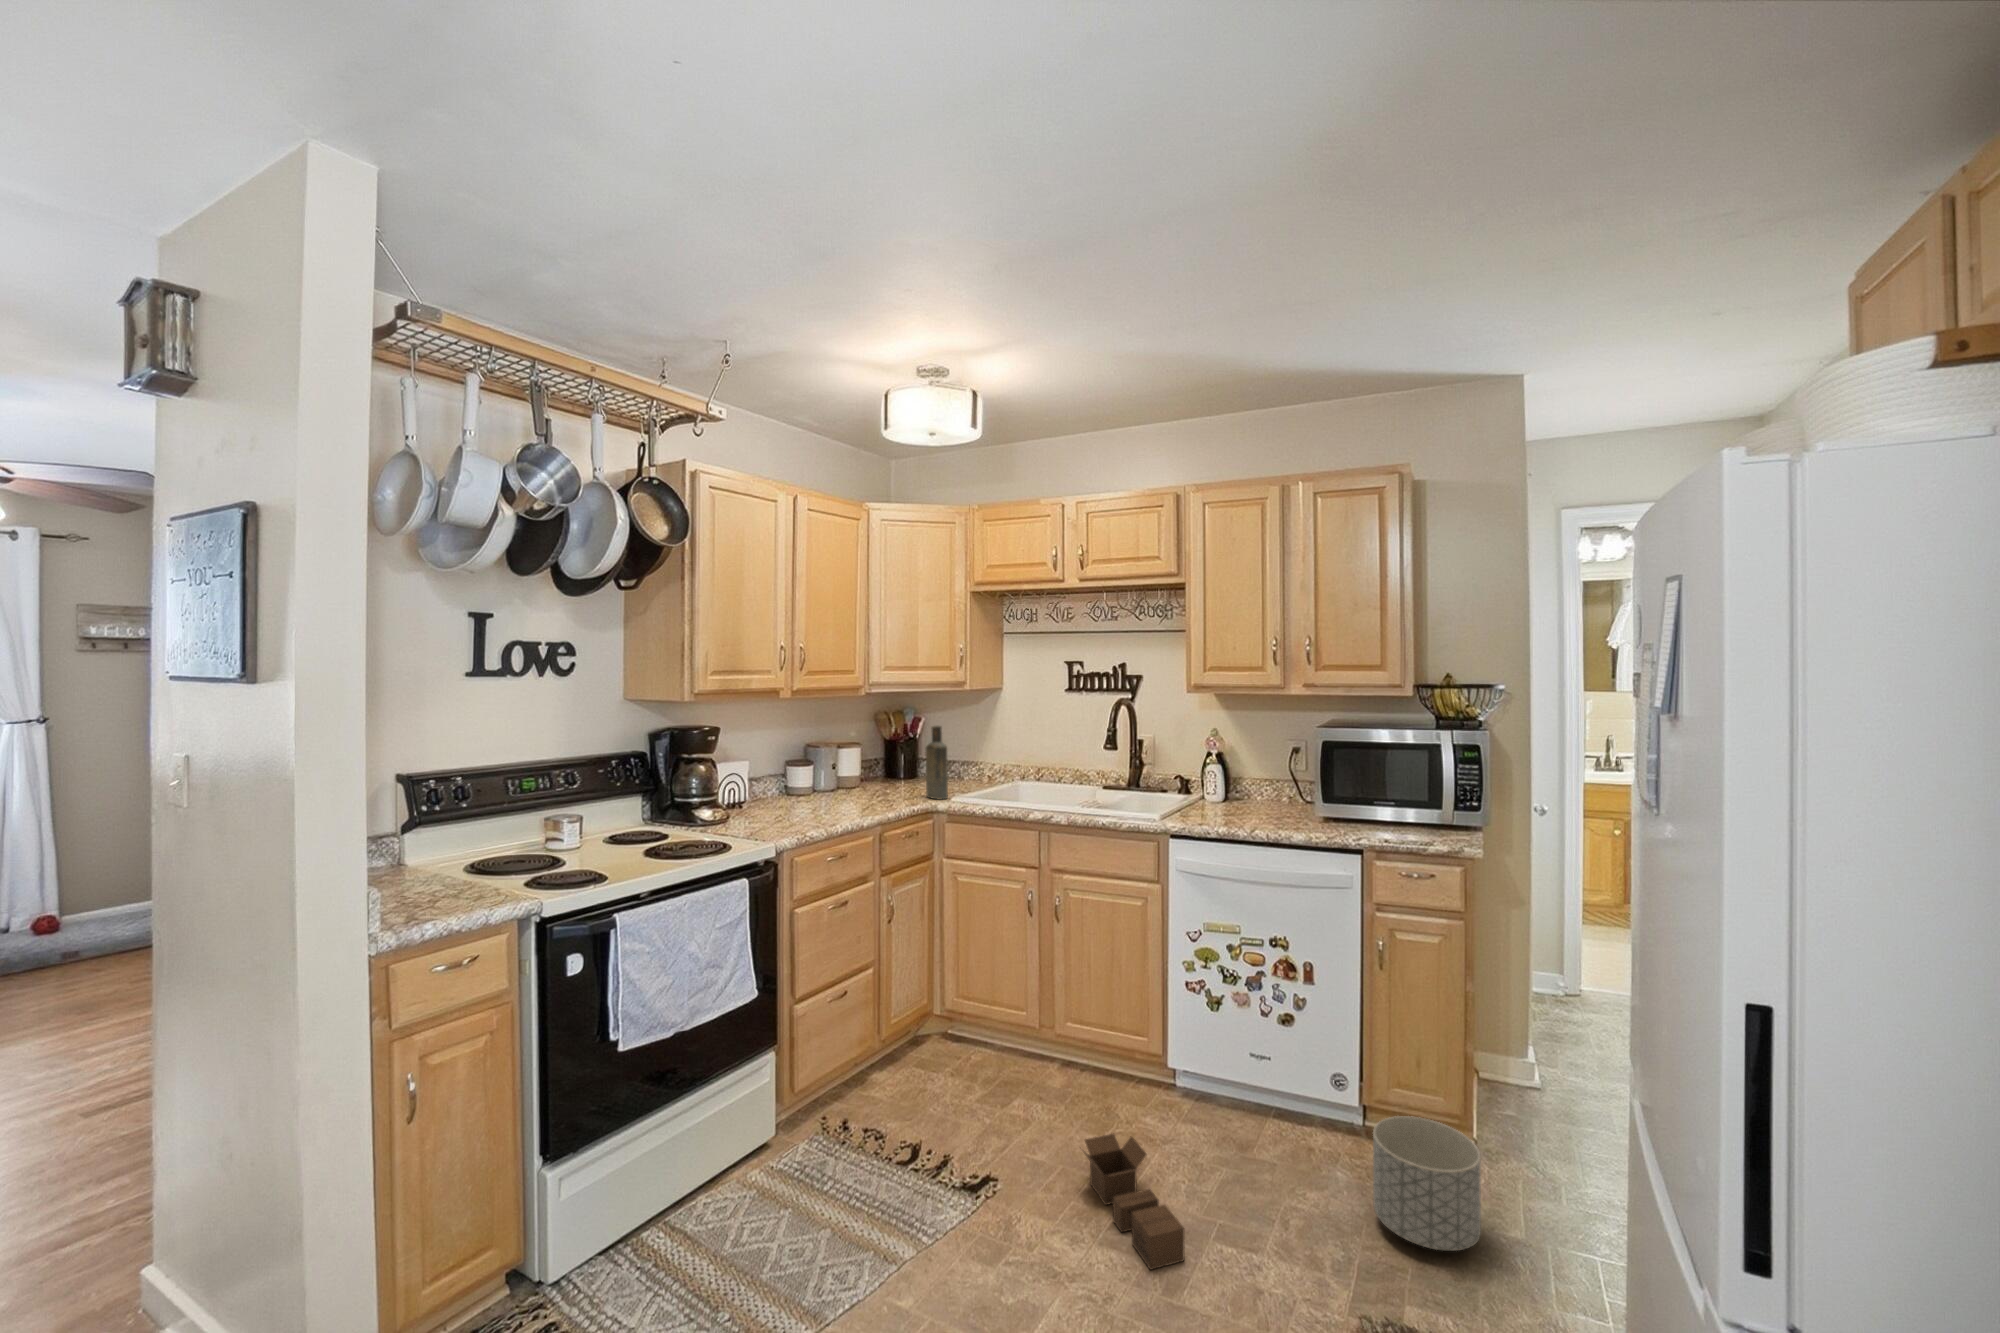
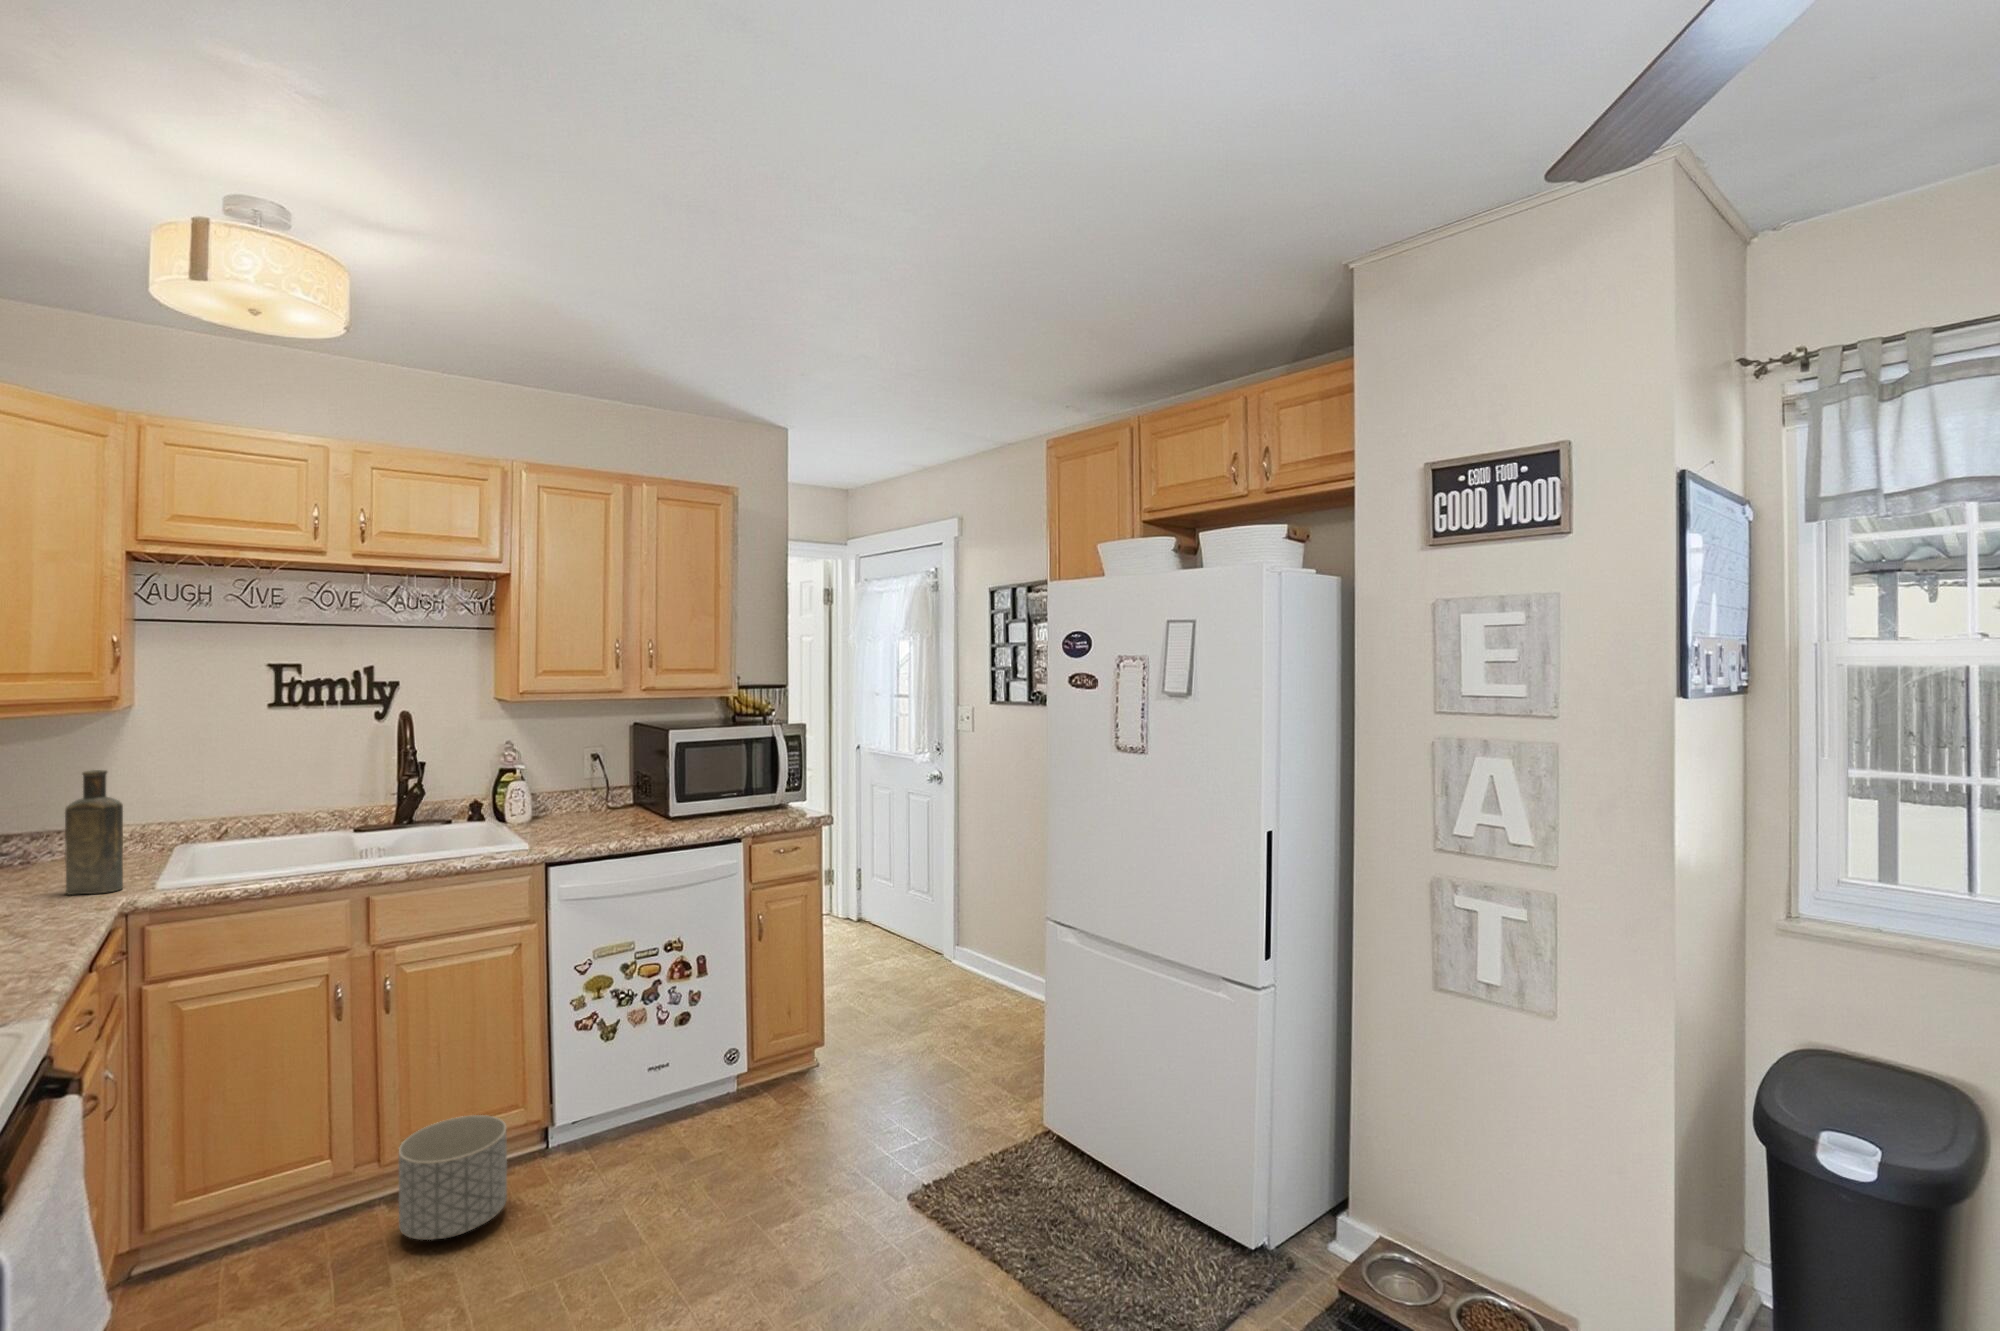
planter: present [1373,1116,1481,1251] -> present [399,1115,507,1240]
cardboard box: present [1083,1134,1185,1269] -> none [562,1192,731,1280]

